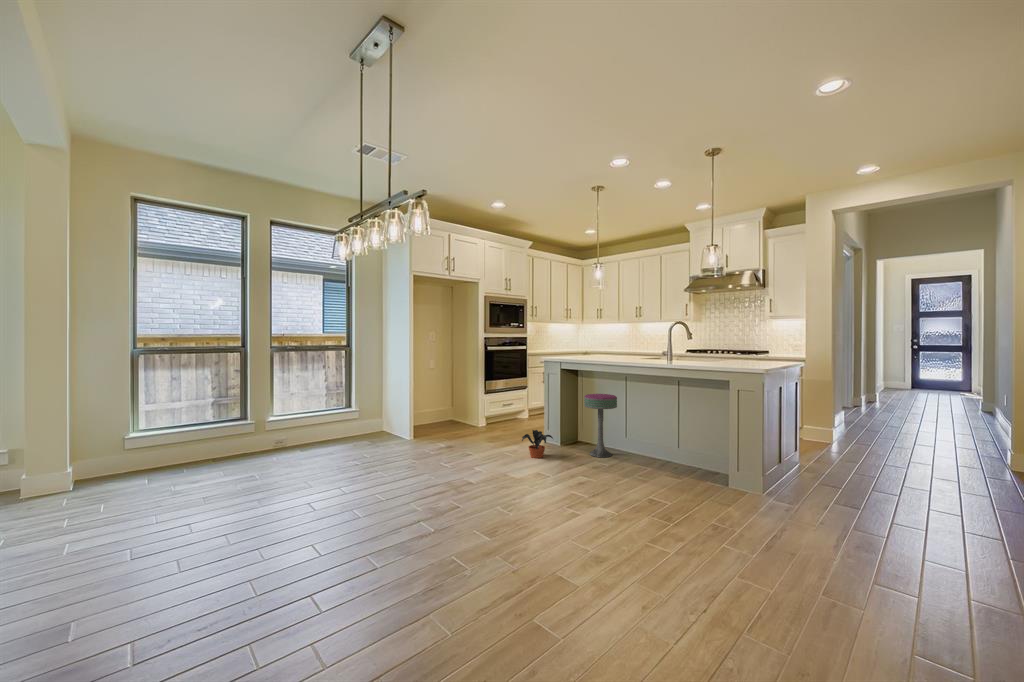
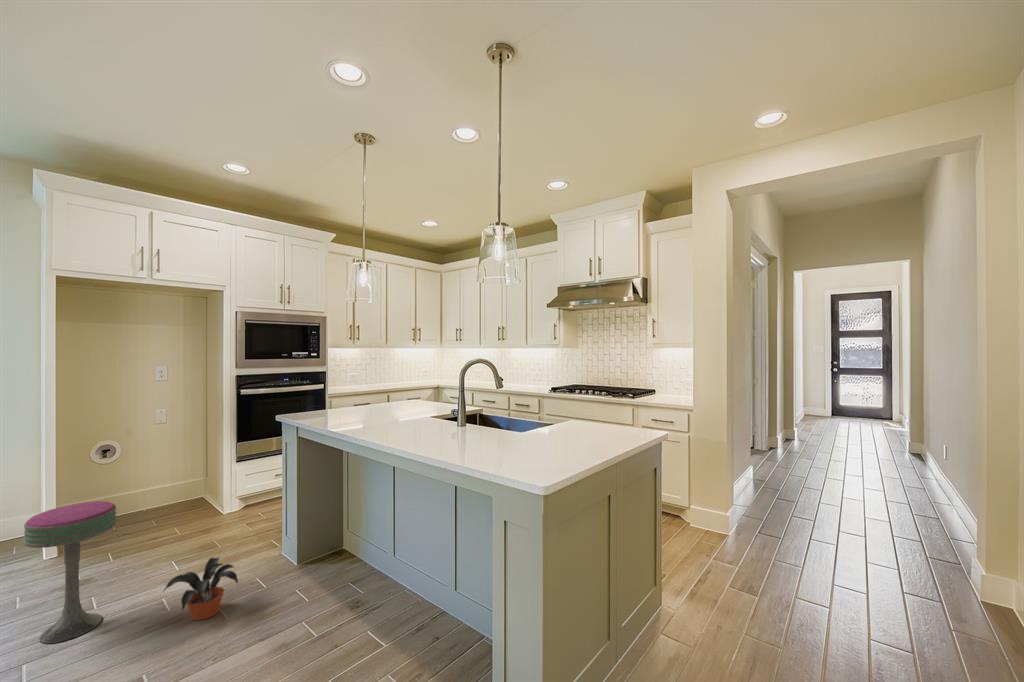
bar stool: present [584,394,617,457] -> present [24,501,116,643]

